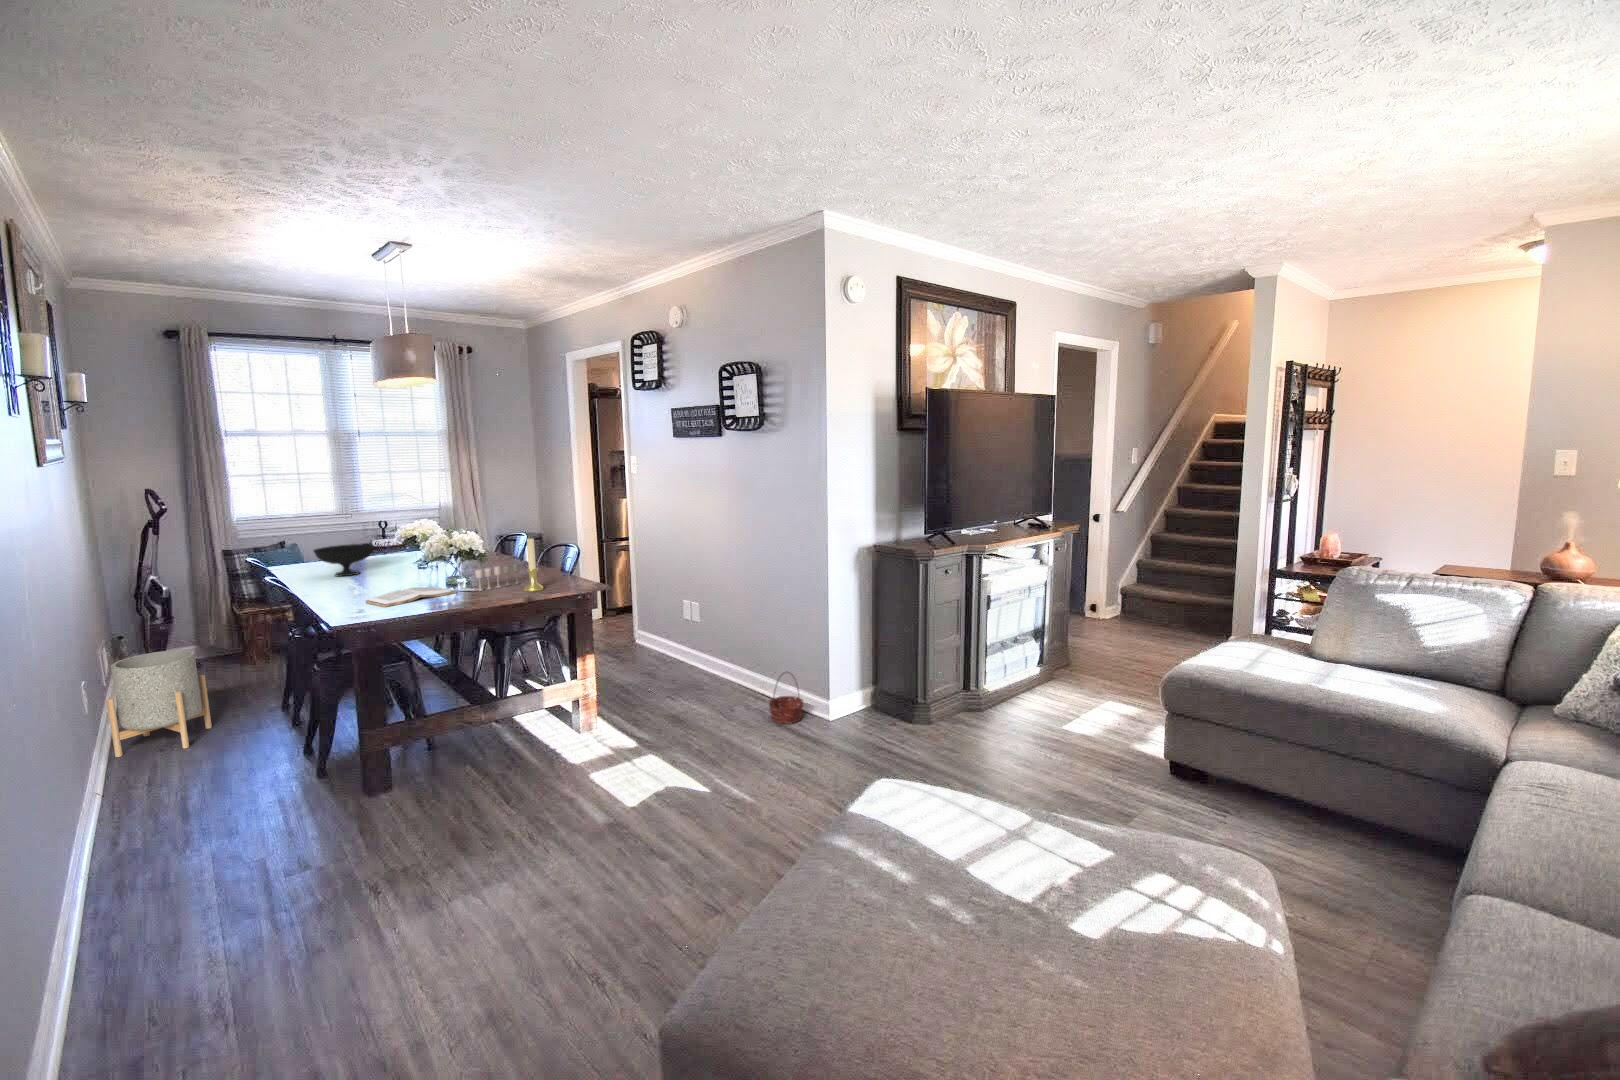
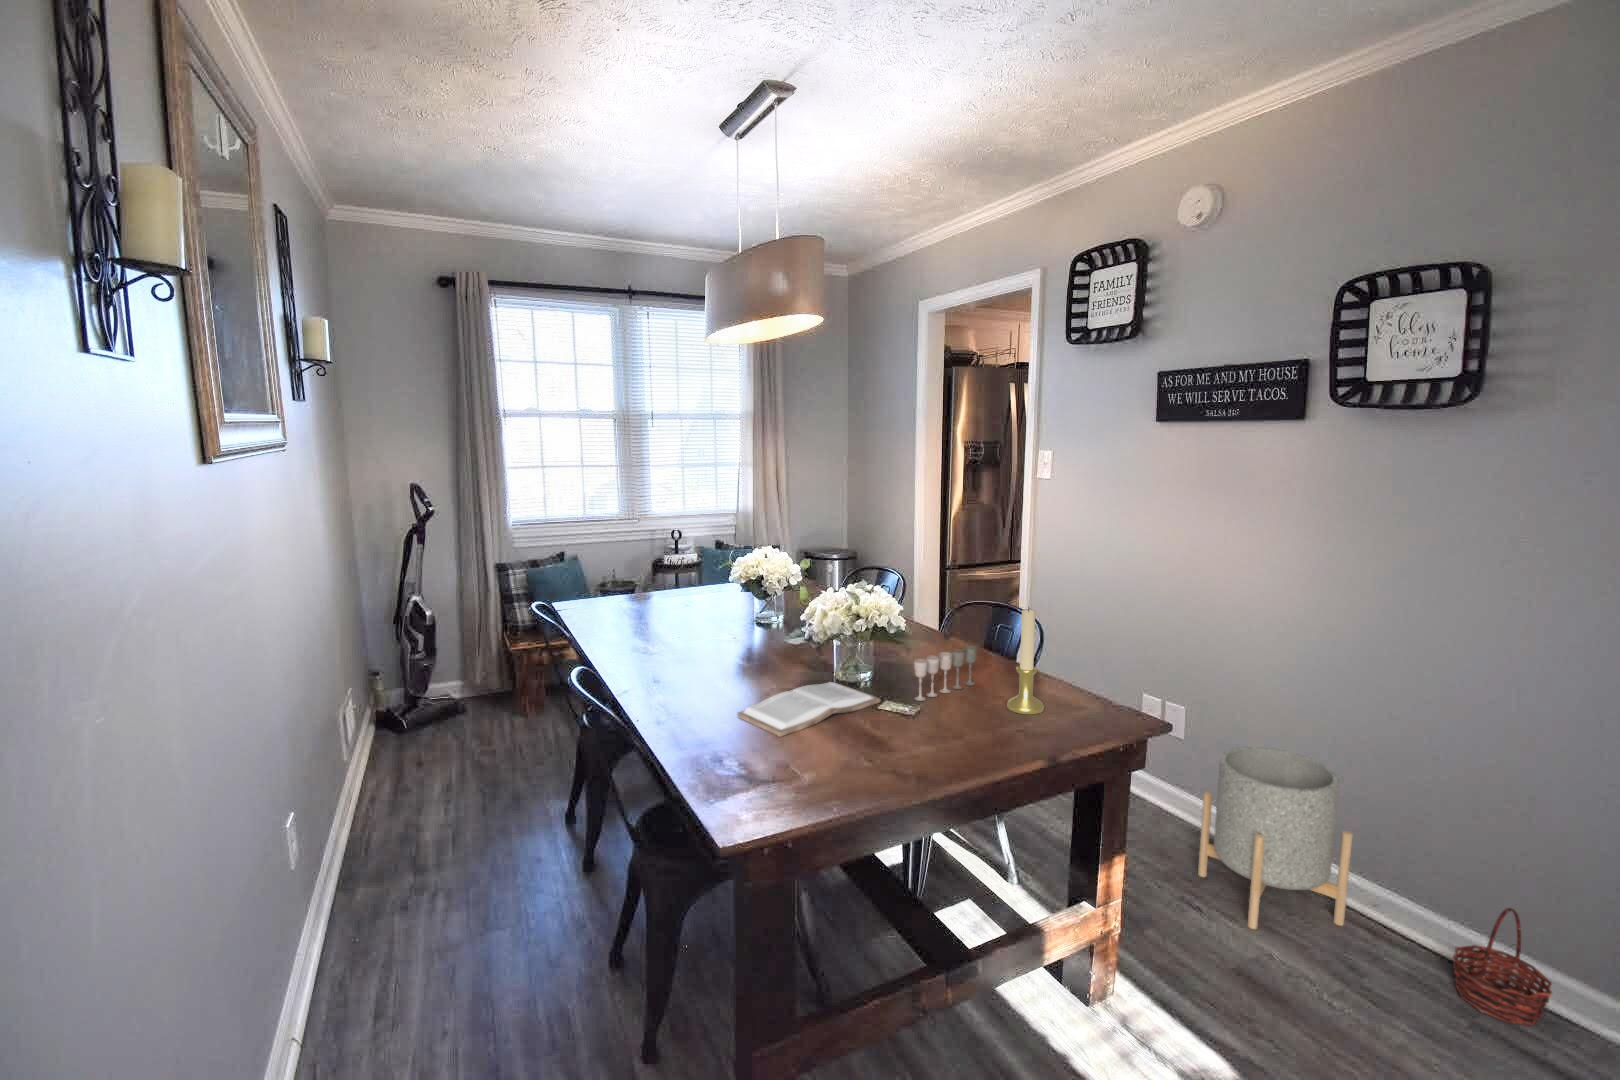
bowl: present [314,544,374,576] -> none [622,580,705,632]
planter: present [107,650,212,757] -> present [1198,747,1353,929]

